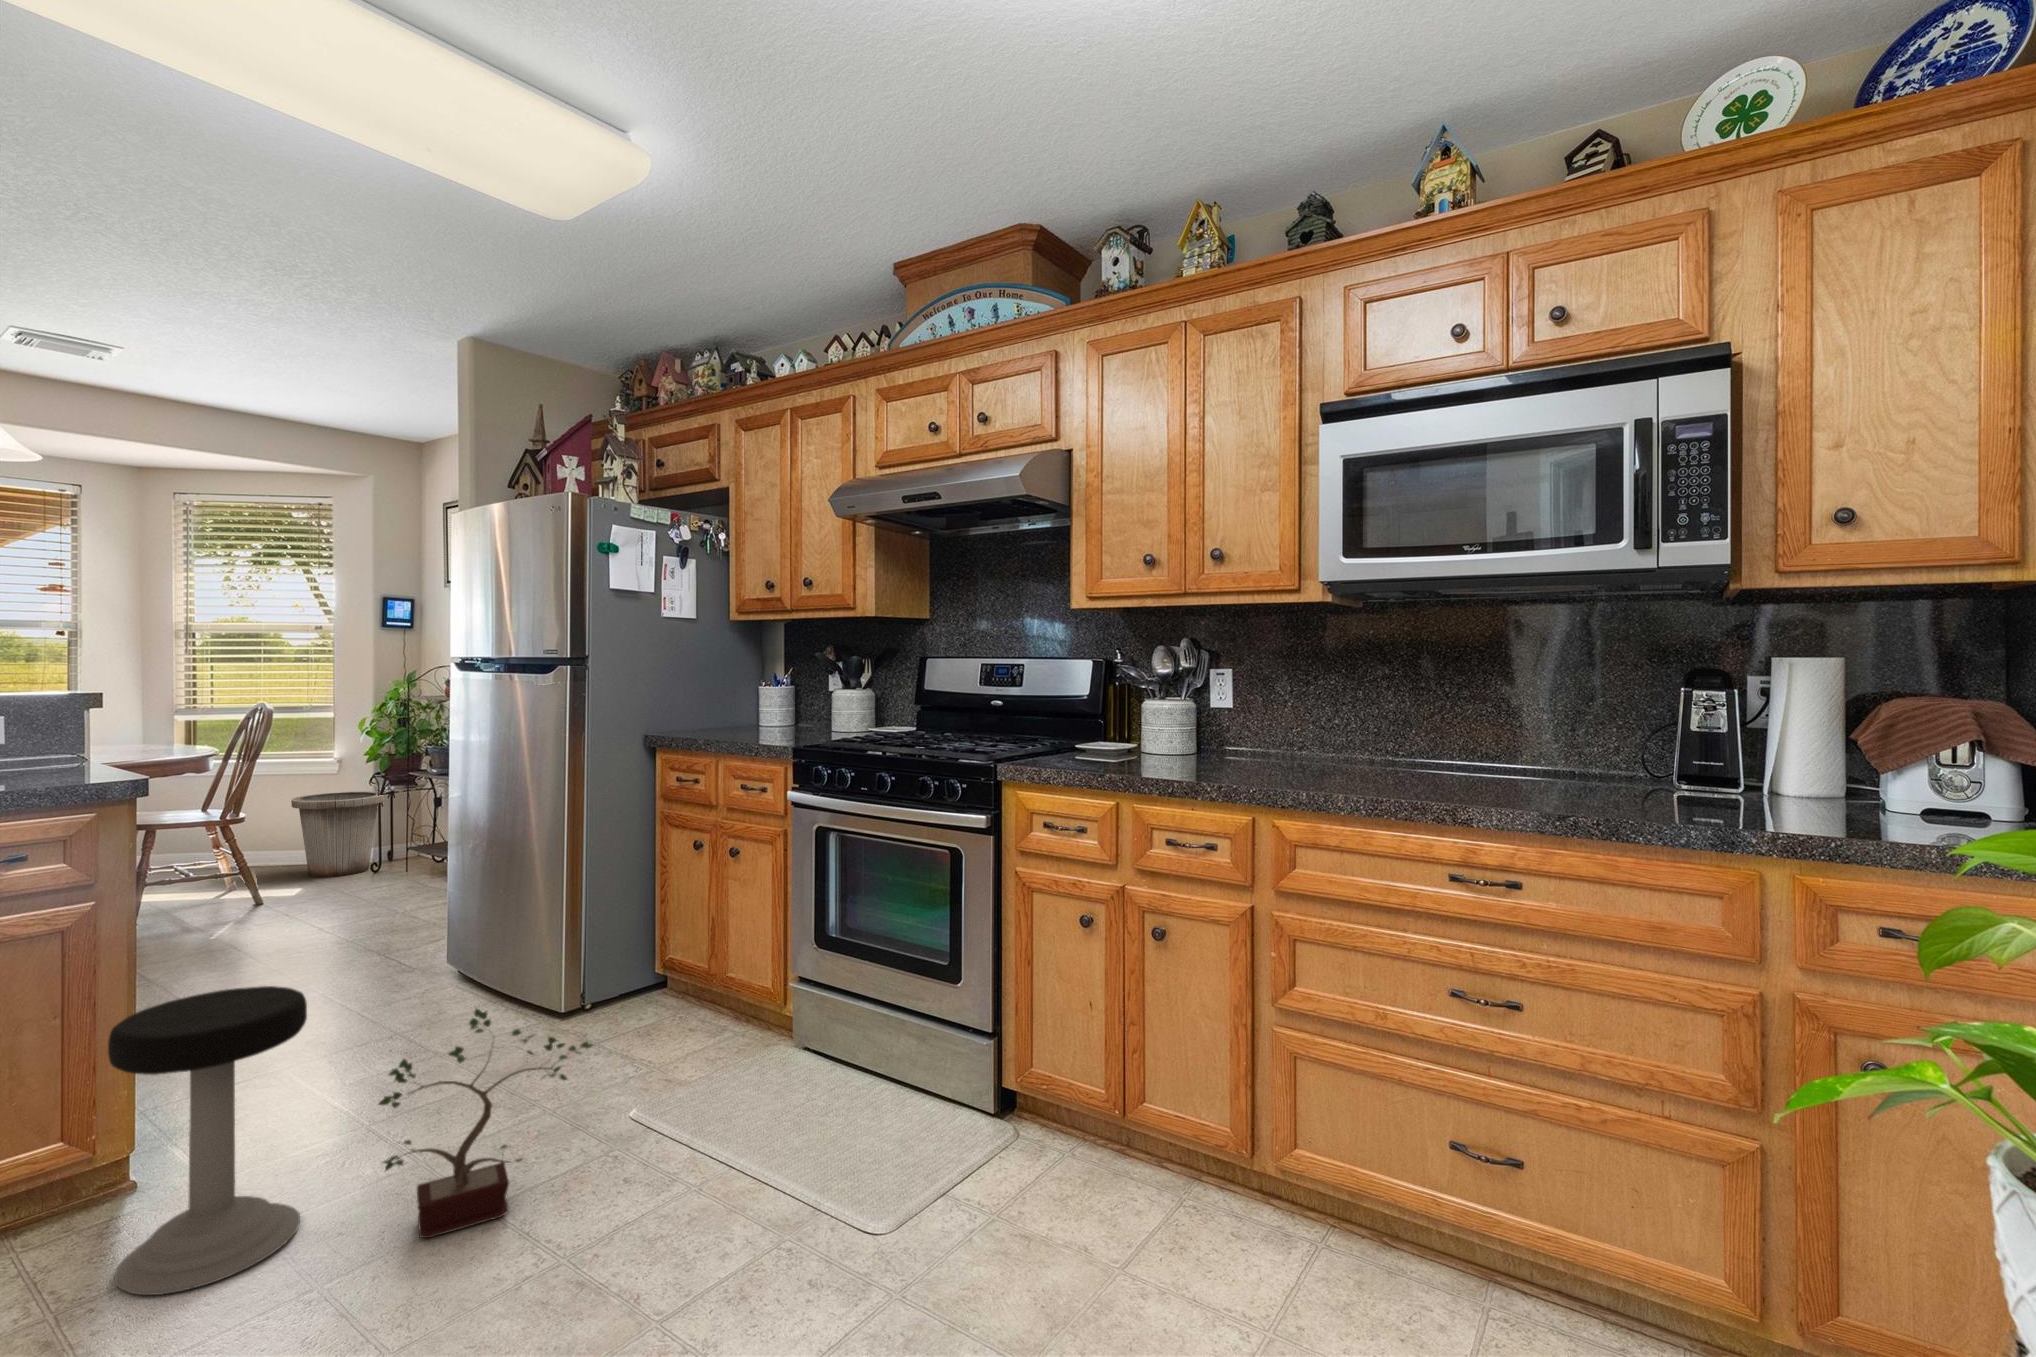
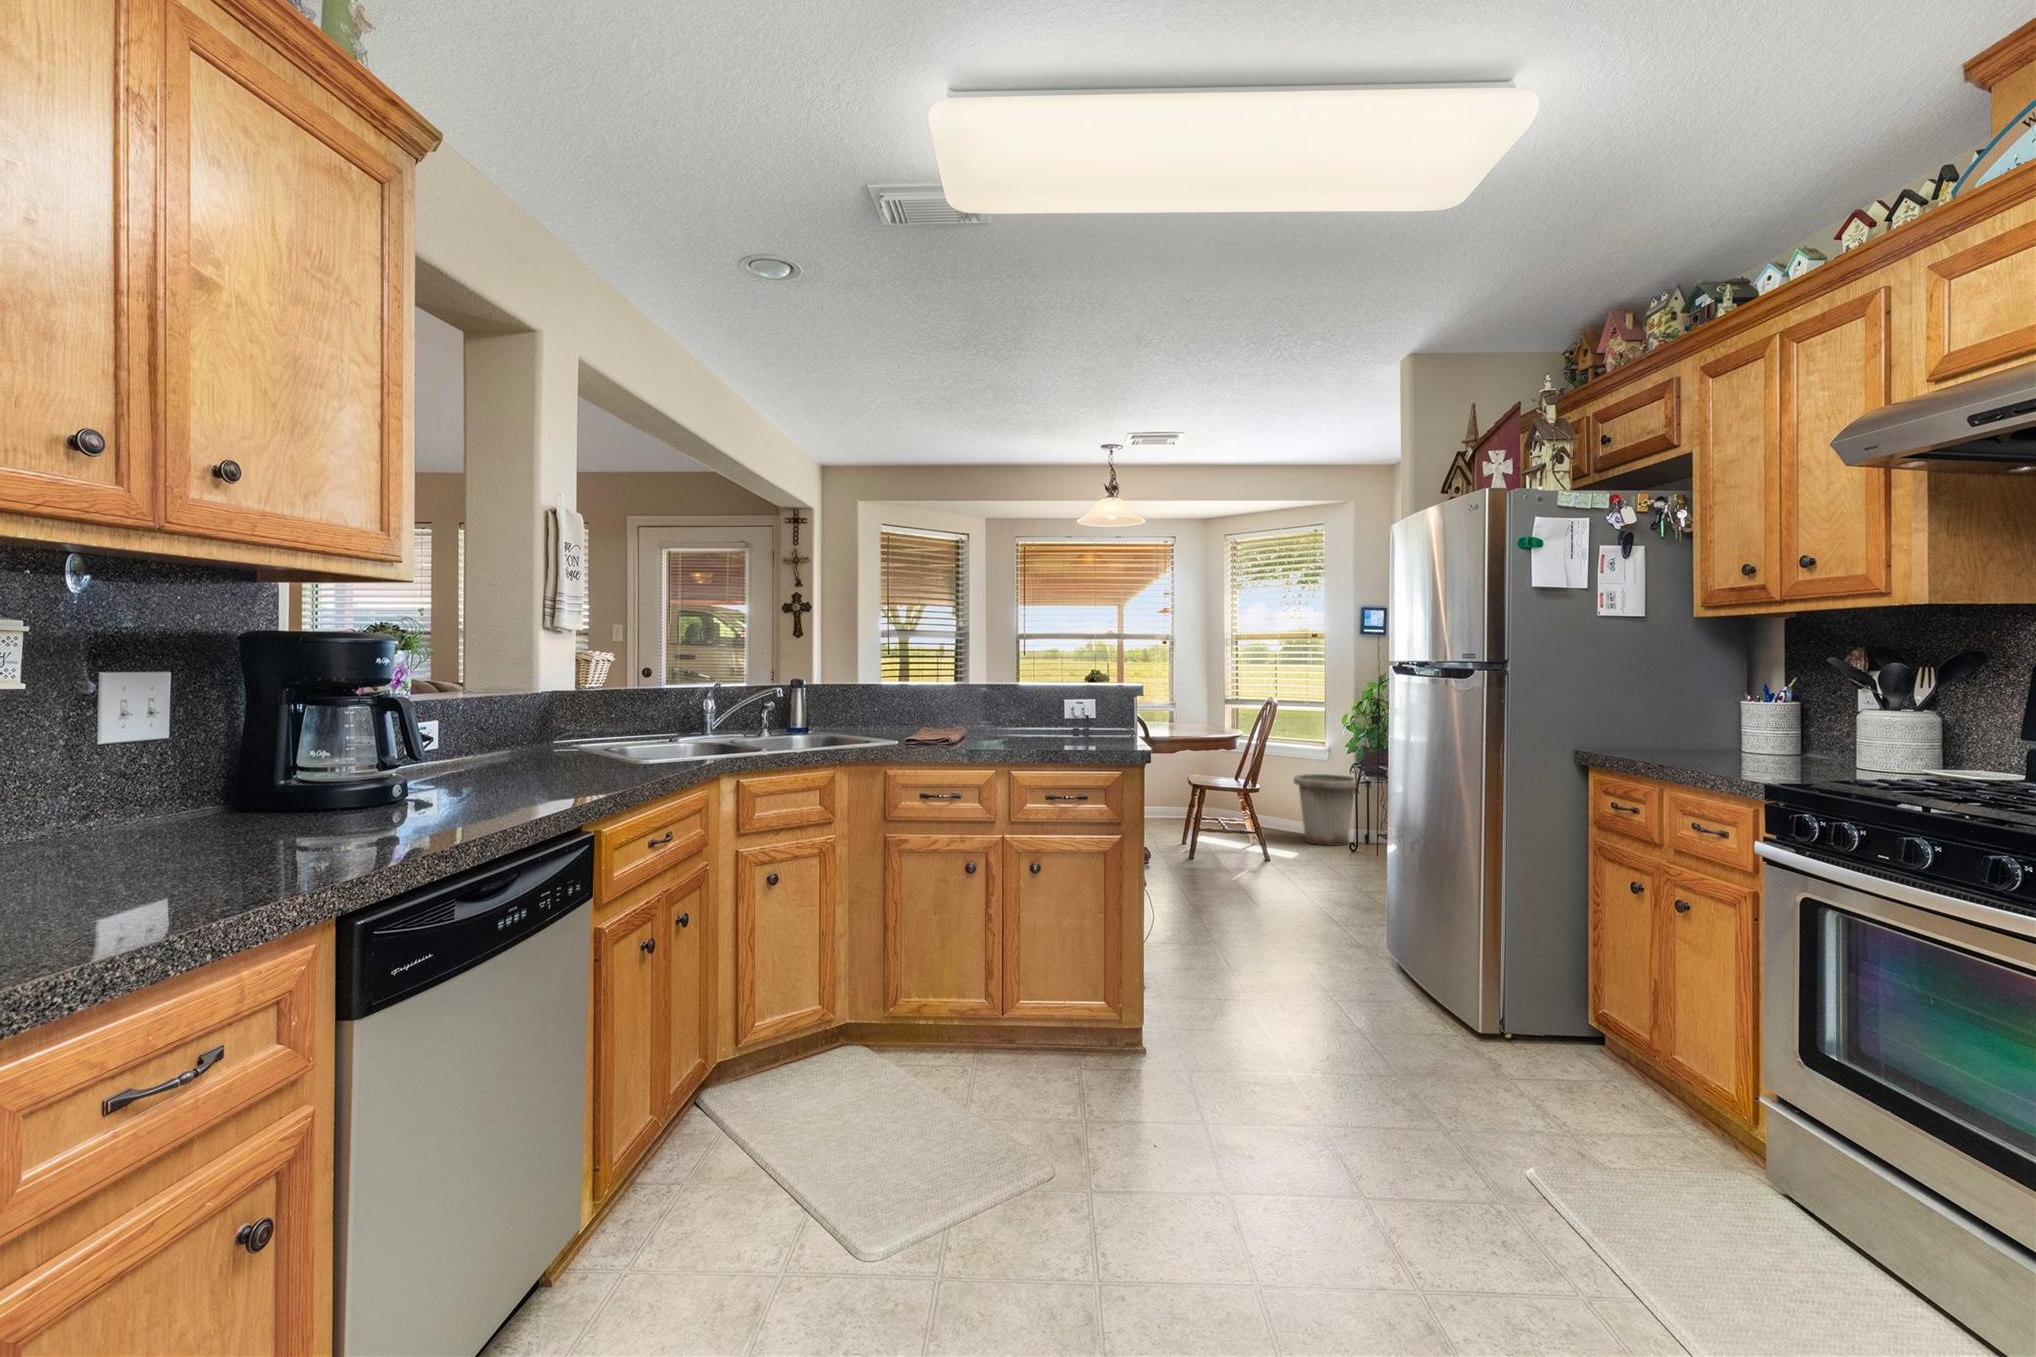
stool: present [108,986,307,1295] -> none [1115,928,1230,1154]
potted plant: present [379,1008,593,1238] -> none [1268,1004,1464,1217]

